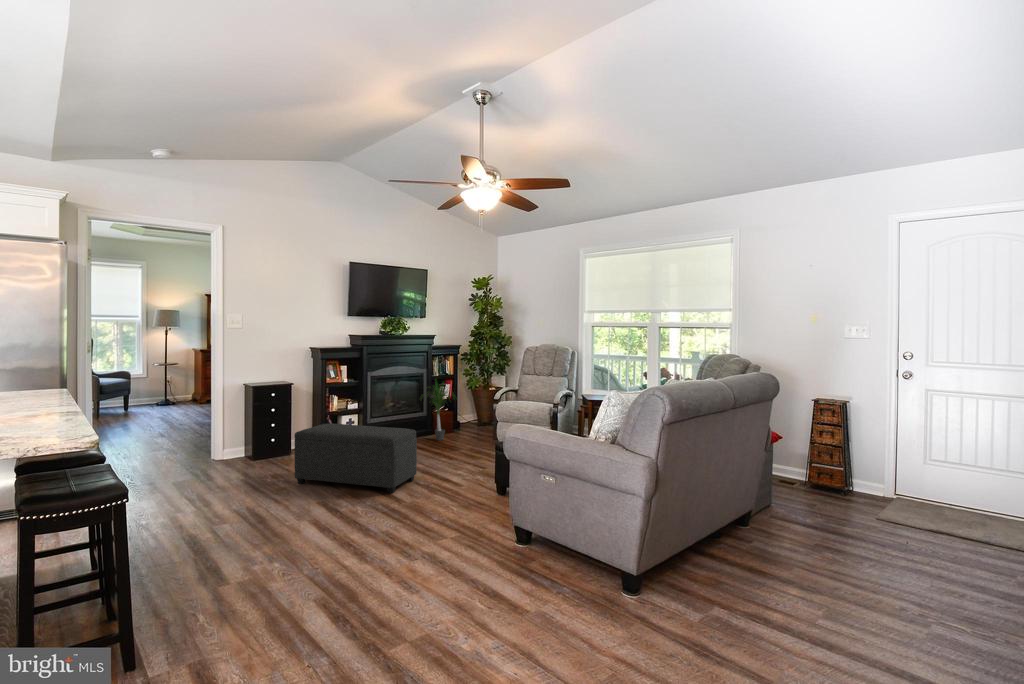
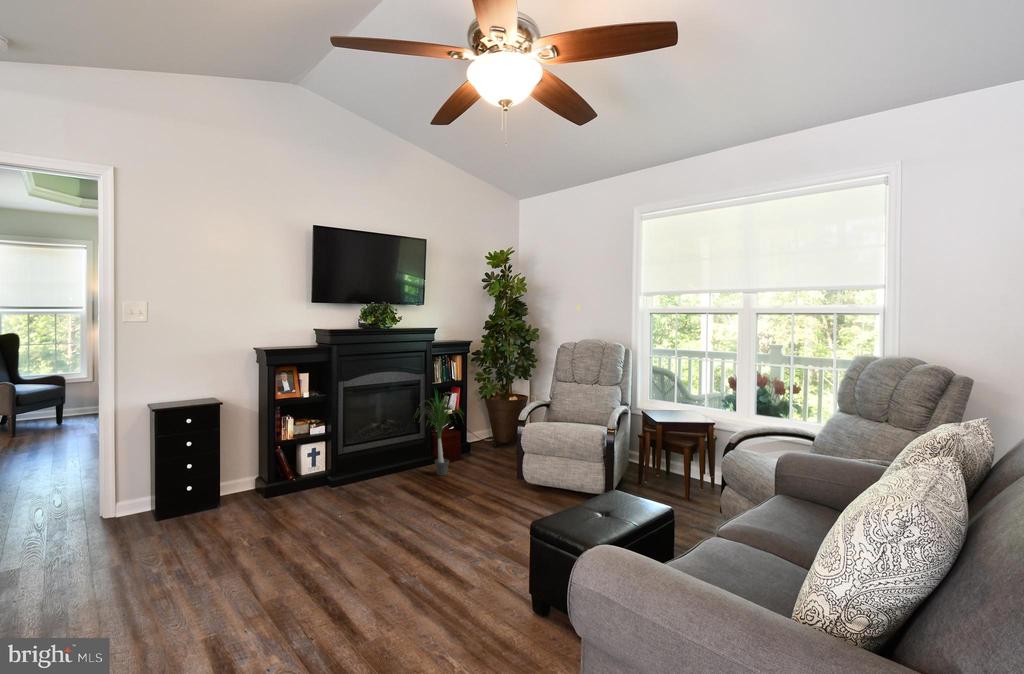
ottoman: present [294,424,417,493] -> none [189,473,396,611]

